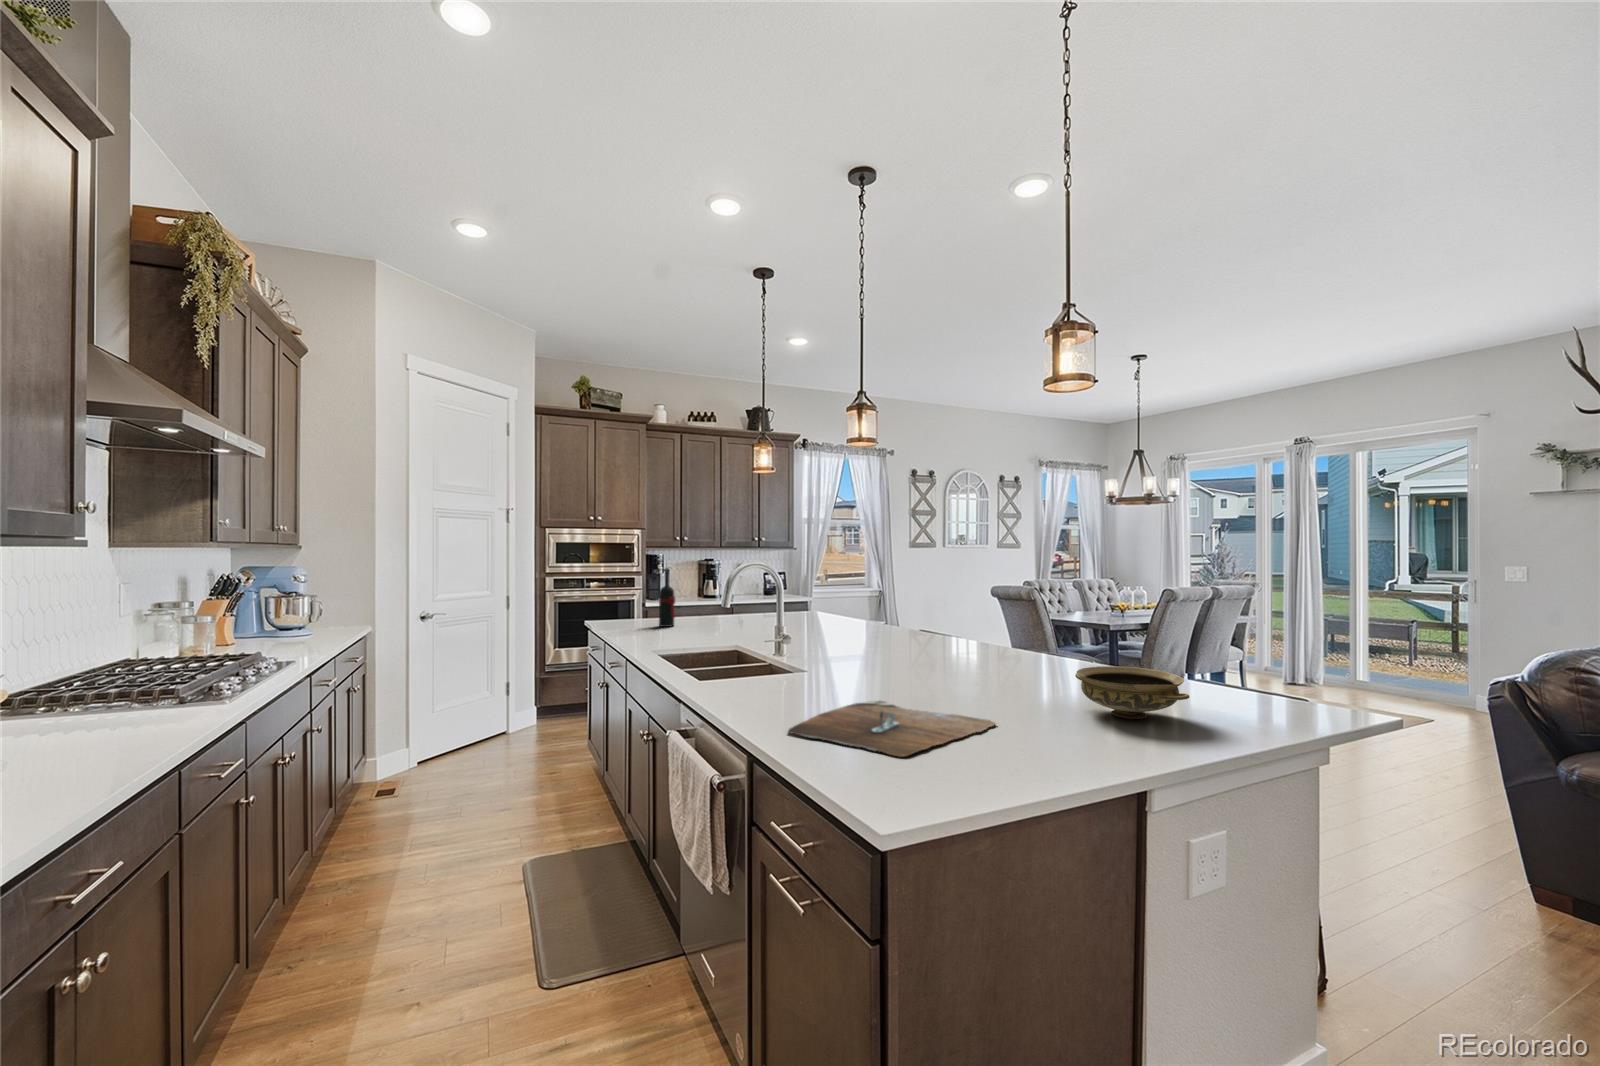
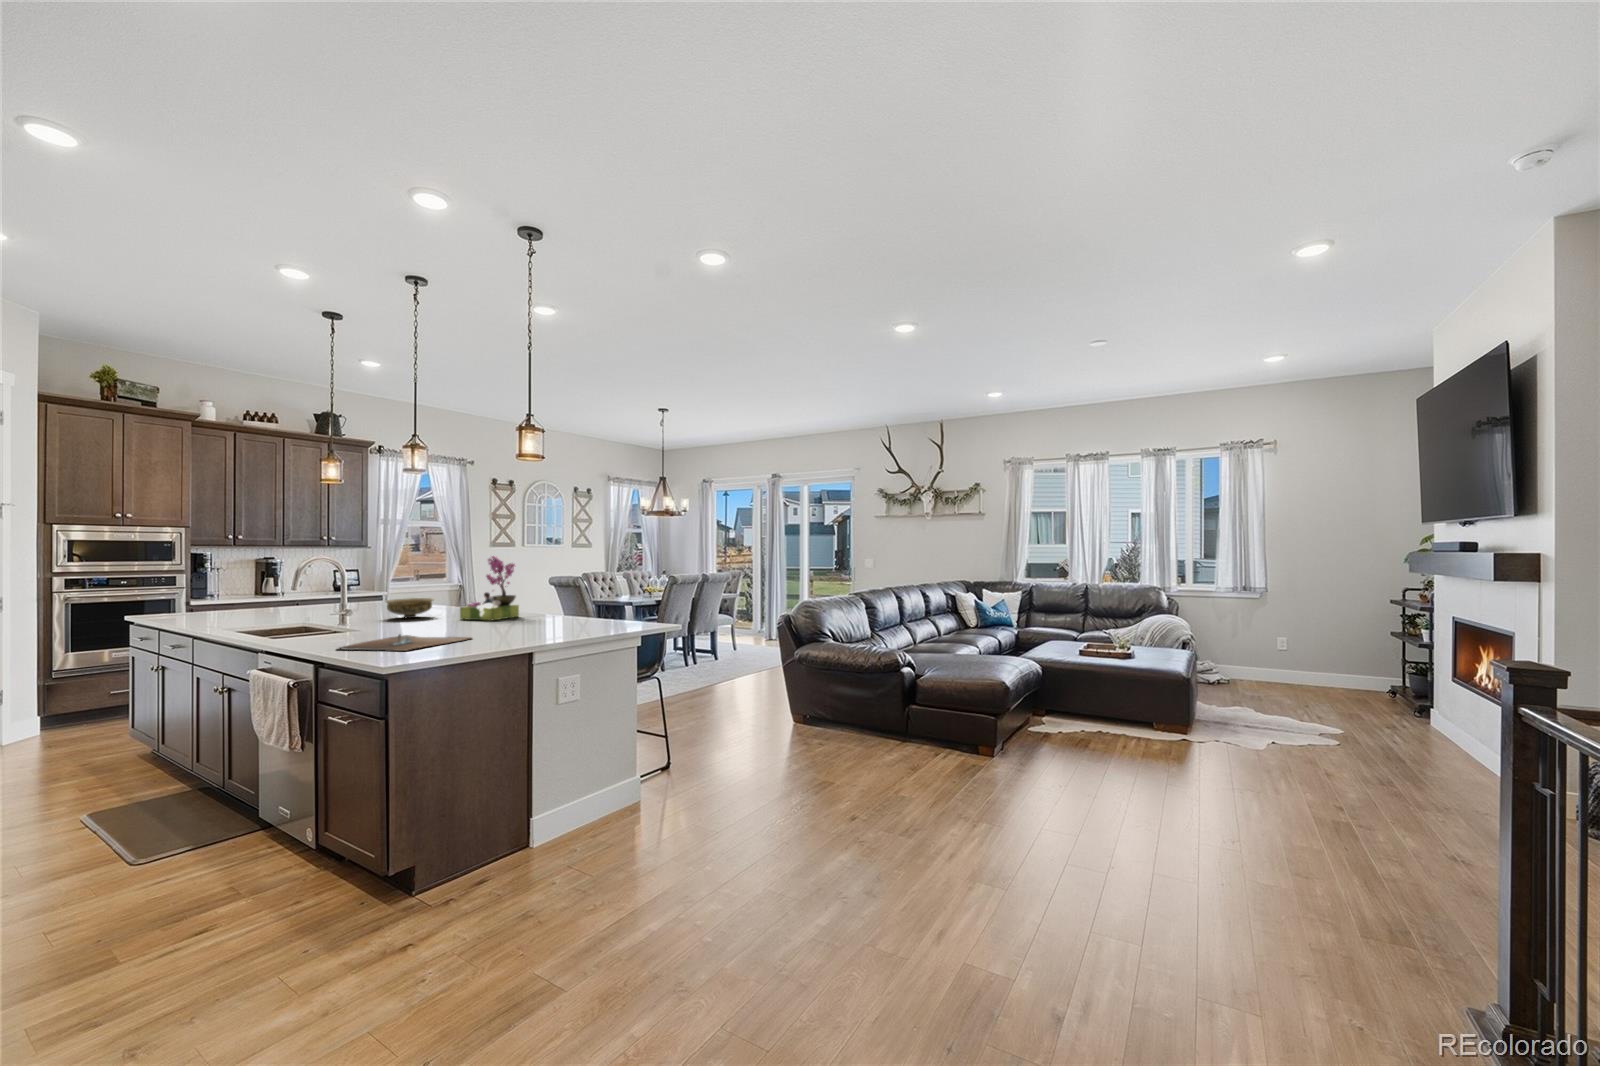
flower arrangement: none [933,563,1017,670] -> present [460,556,519,621]
wine bottle: present [659,568,675,627] -> none [217,562,236,613]
ceramic bowl: present [1075,666,1189,719] -> present [386,598,433,618]

